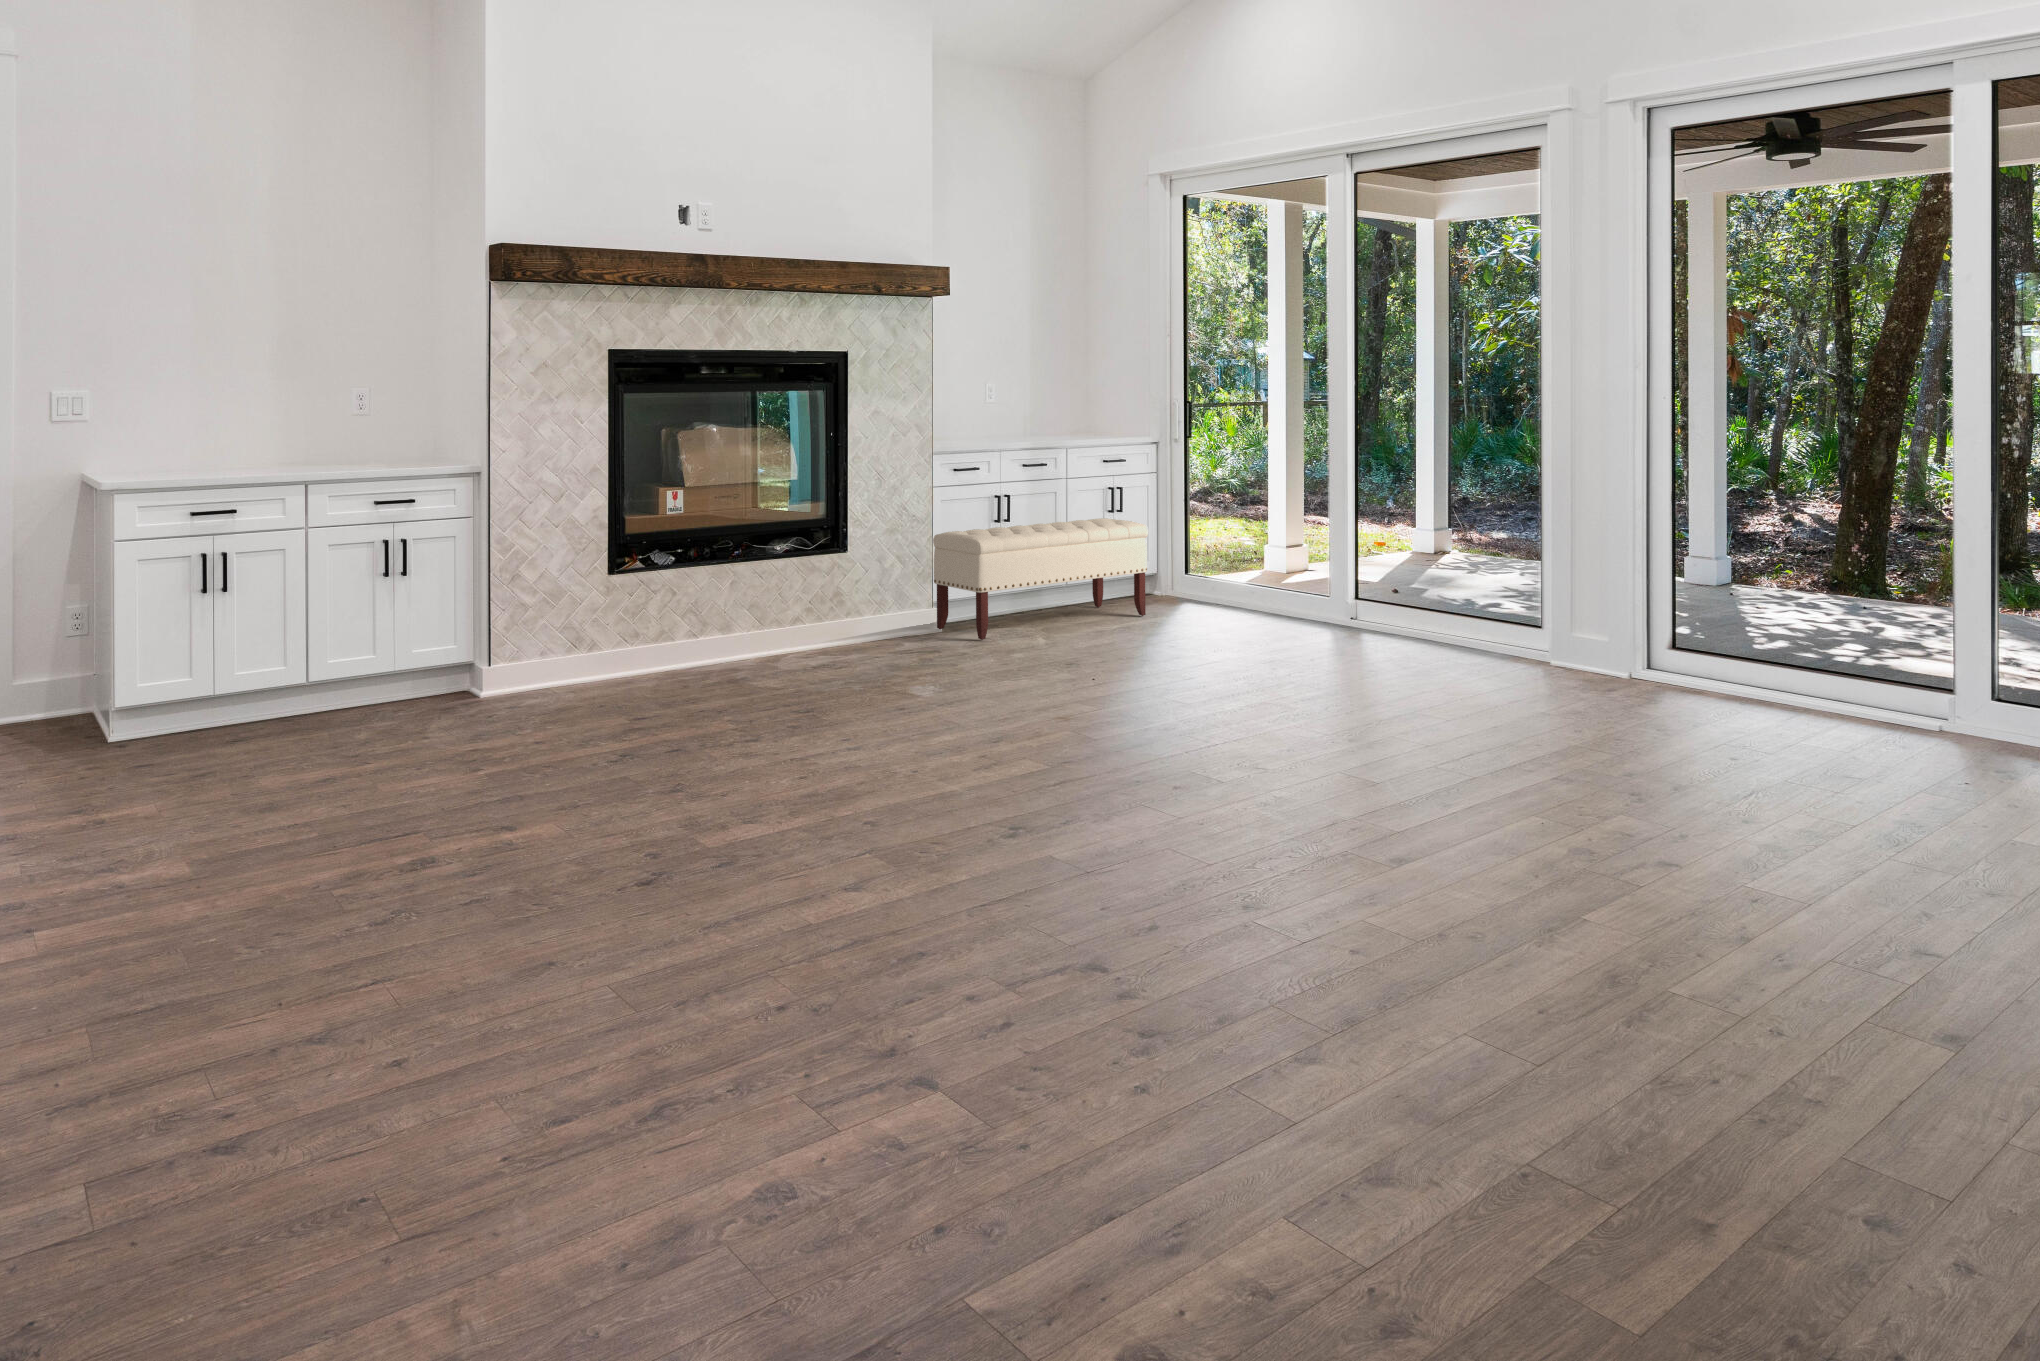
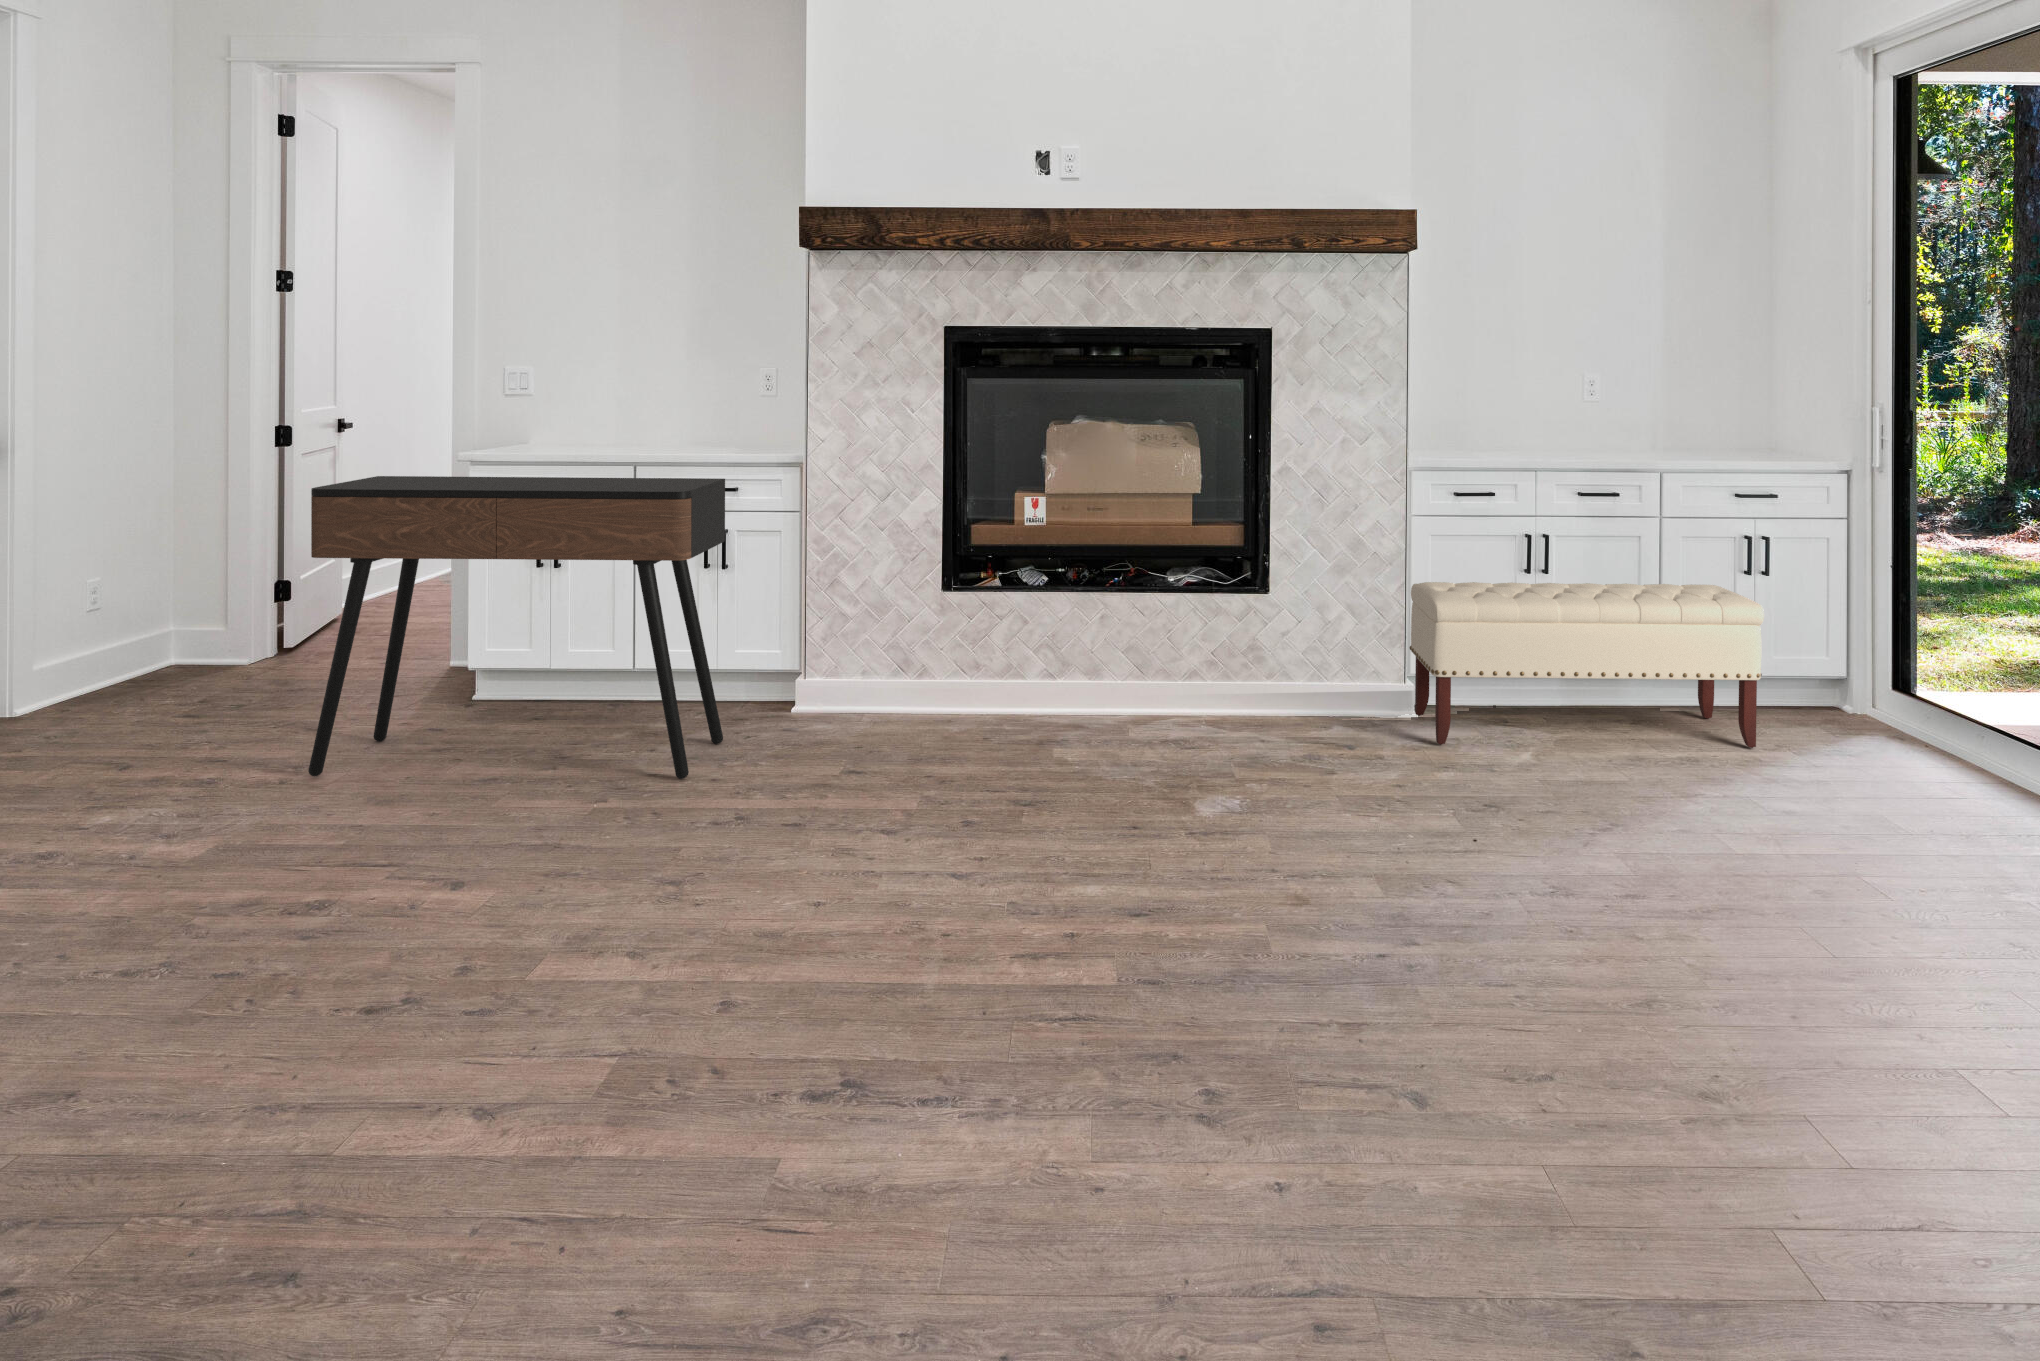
console table: none [86,485,496,807] -> present [308,476,725,779]

